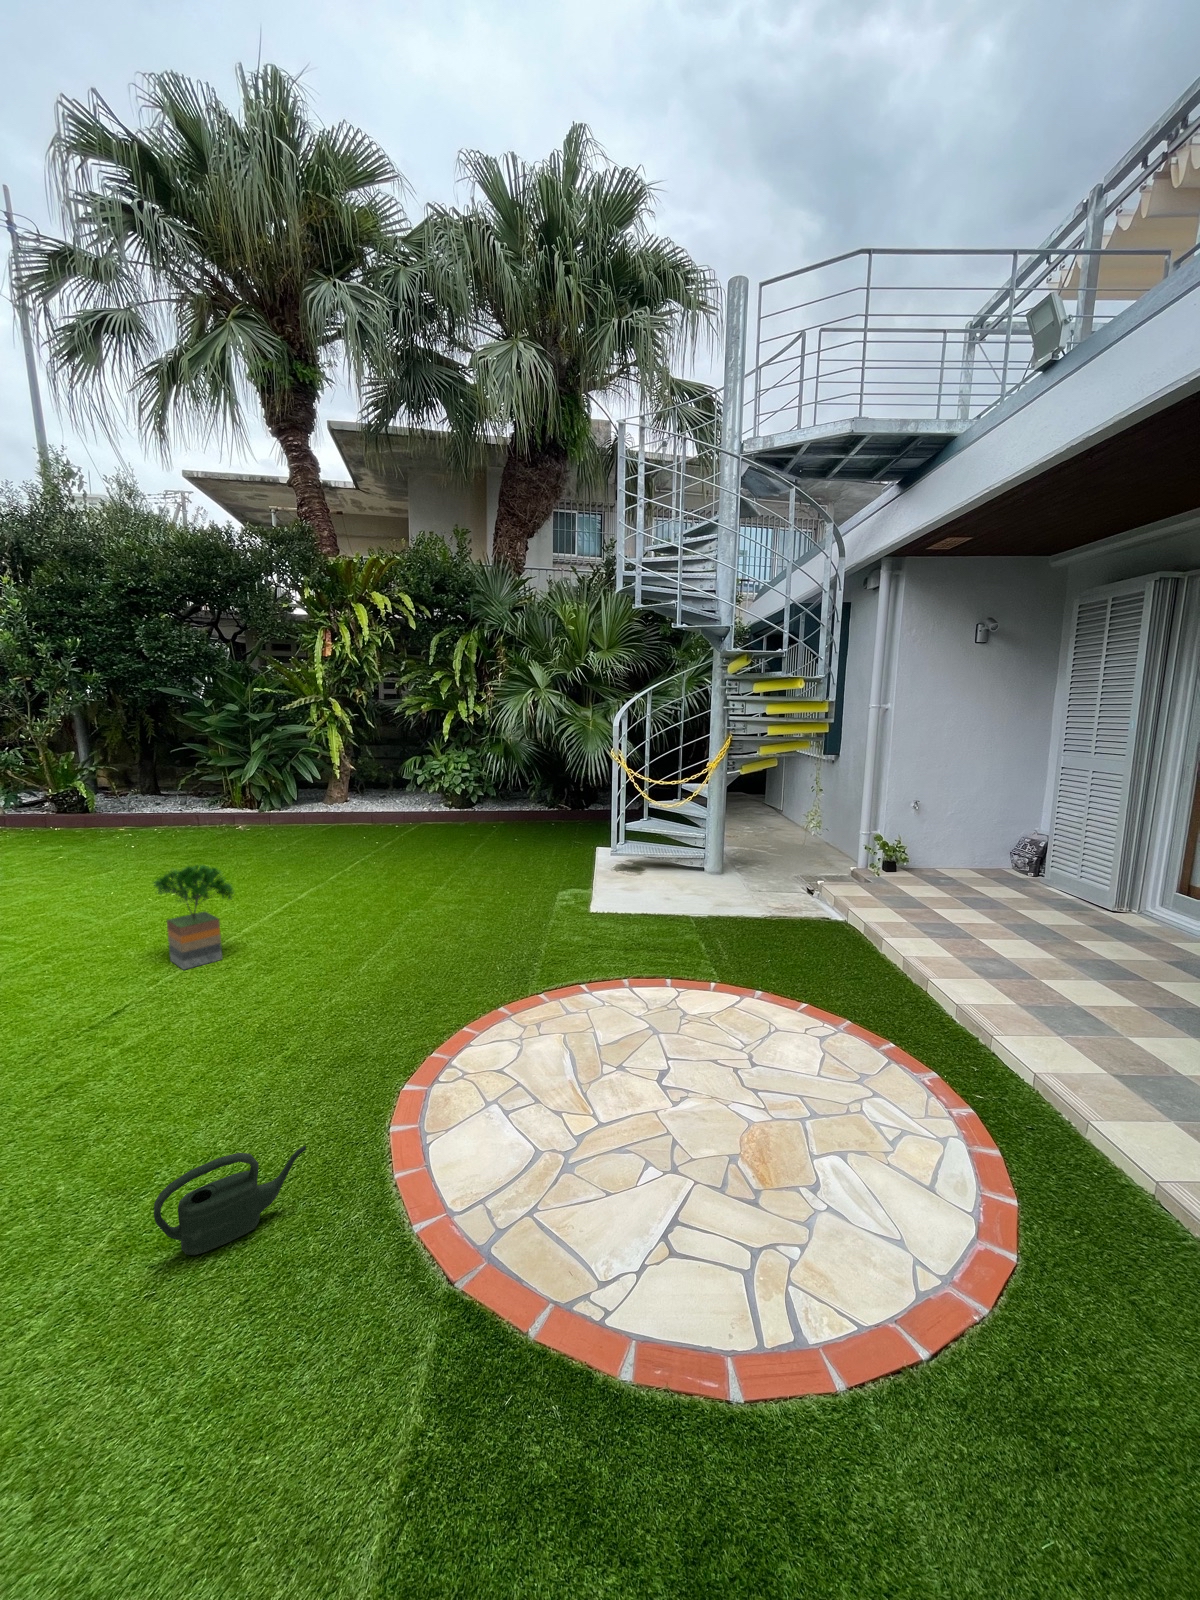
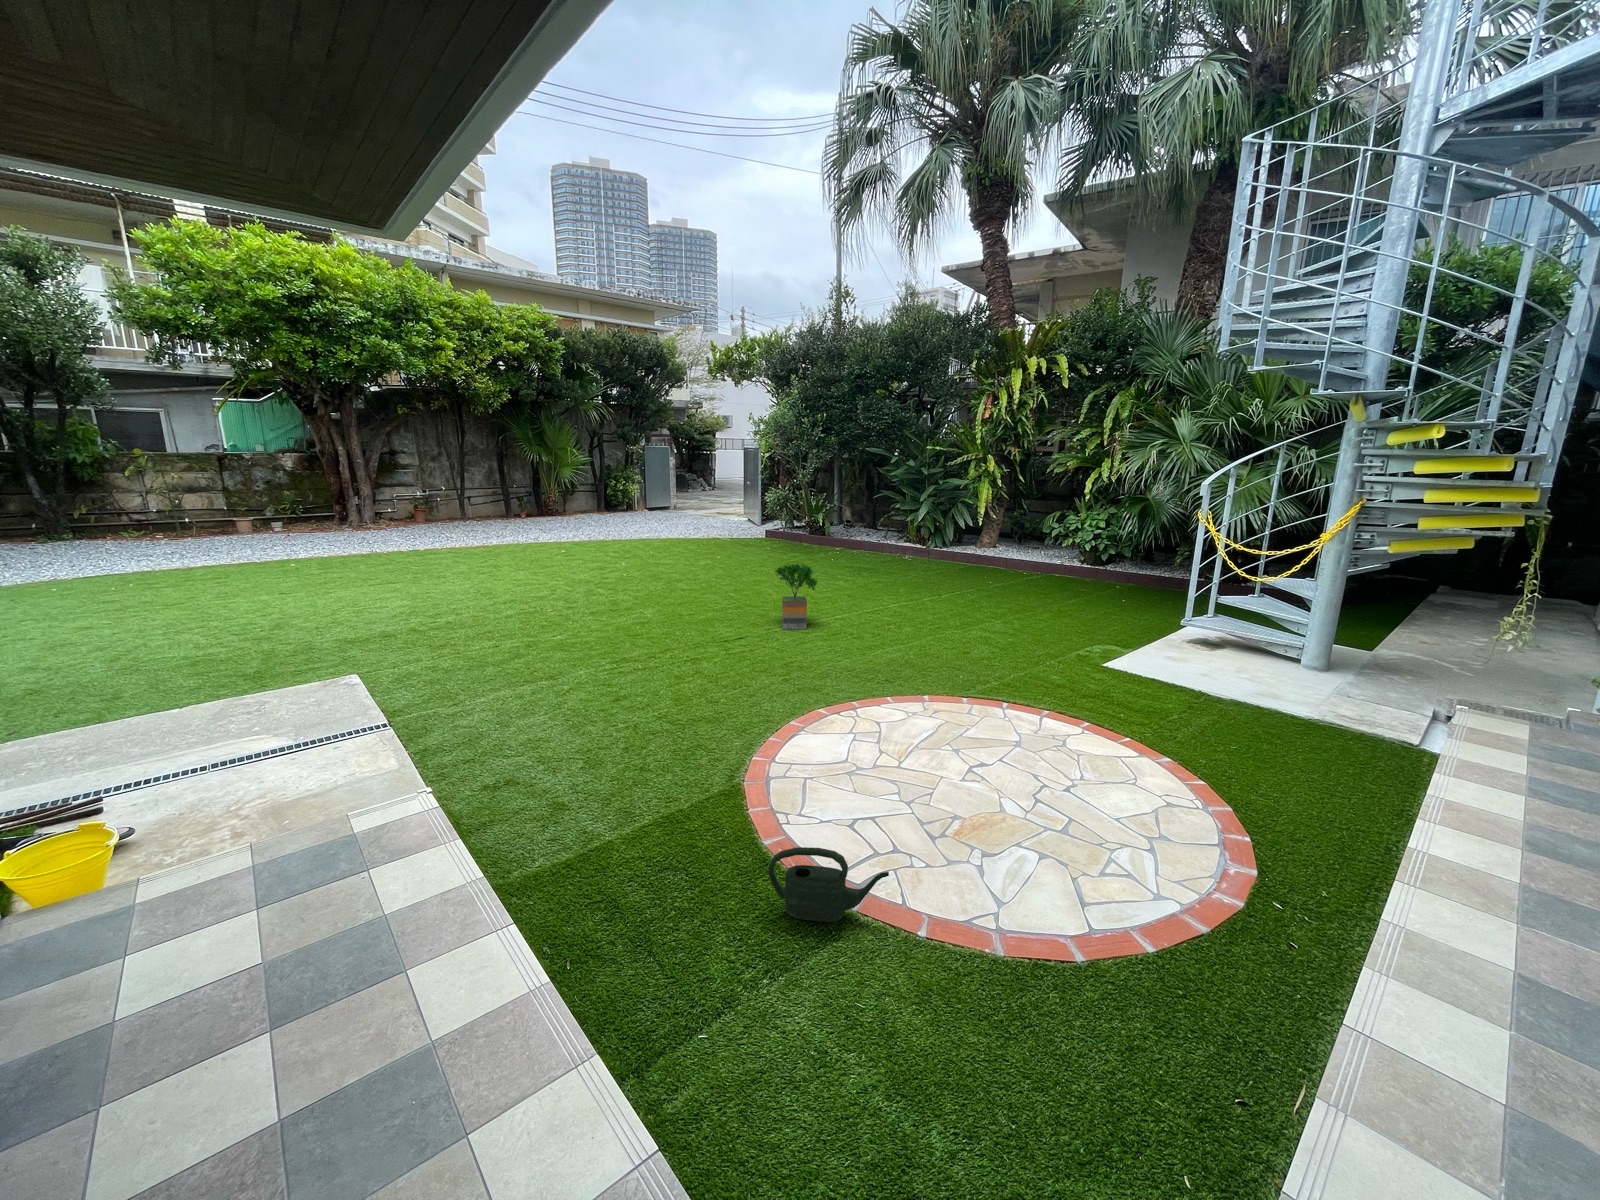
watering can: present [154,1146,306,1255] -> present [769,847,889,922]

